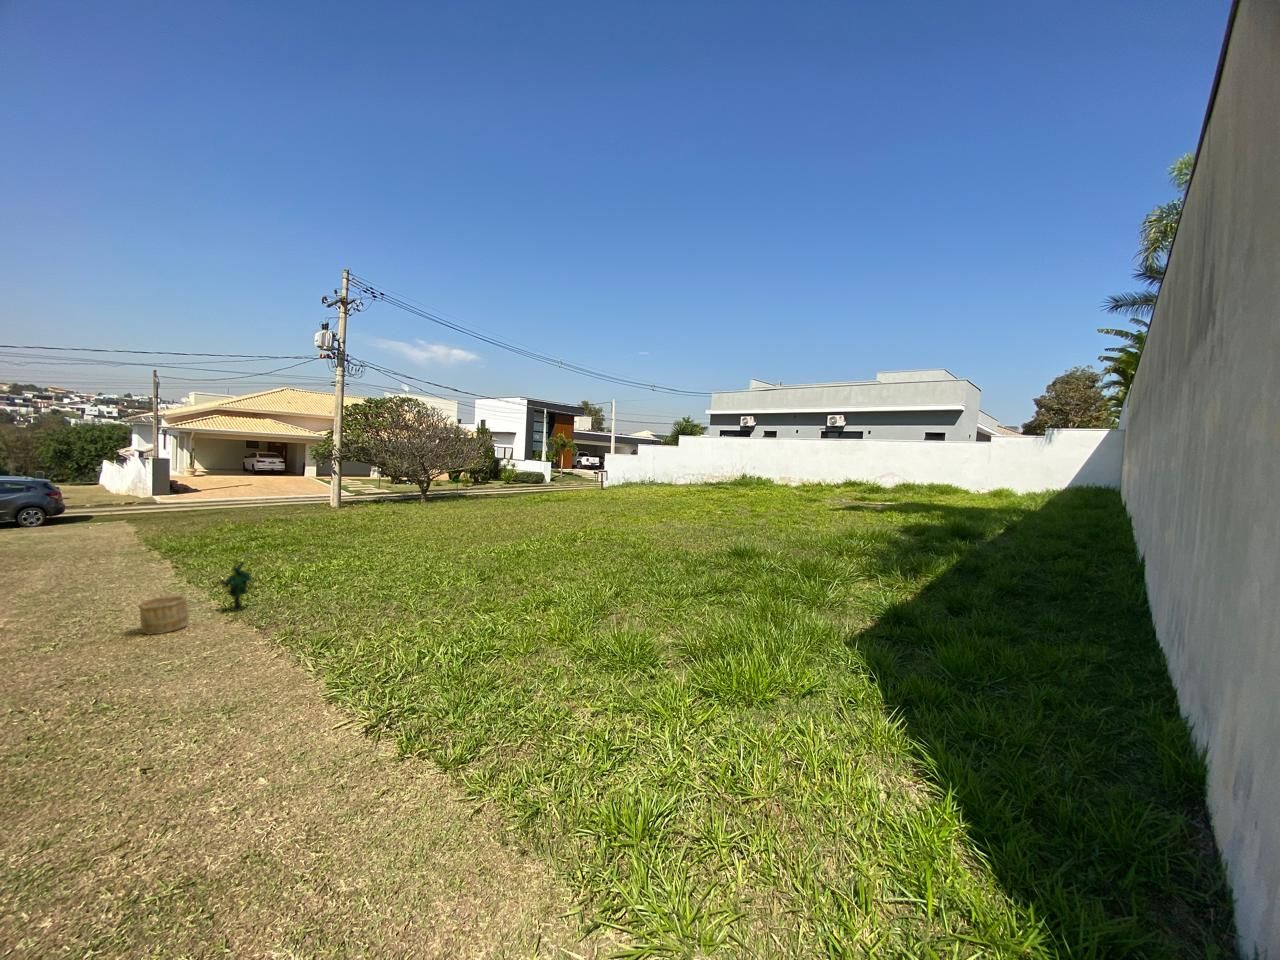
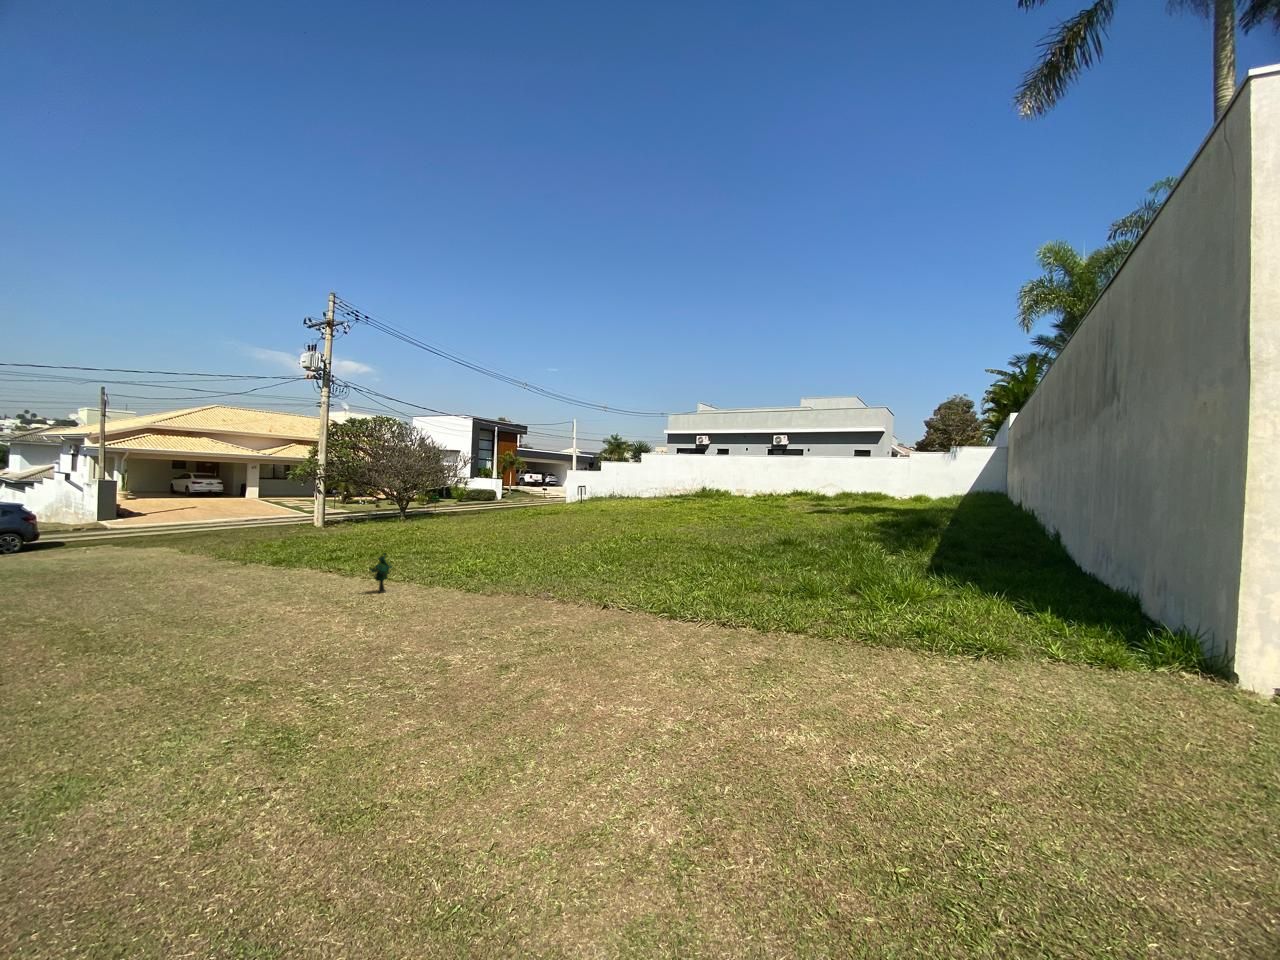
wooden bucket: present [138,596,188,634] -> none [328,578,361,607]

